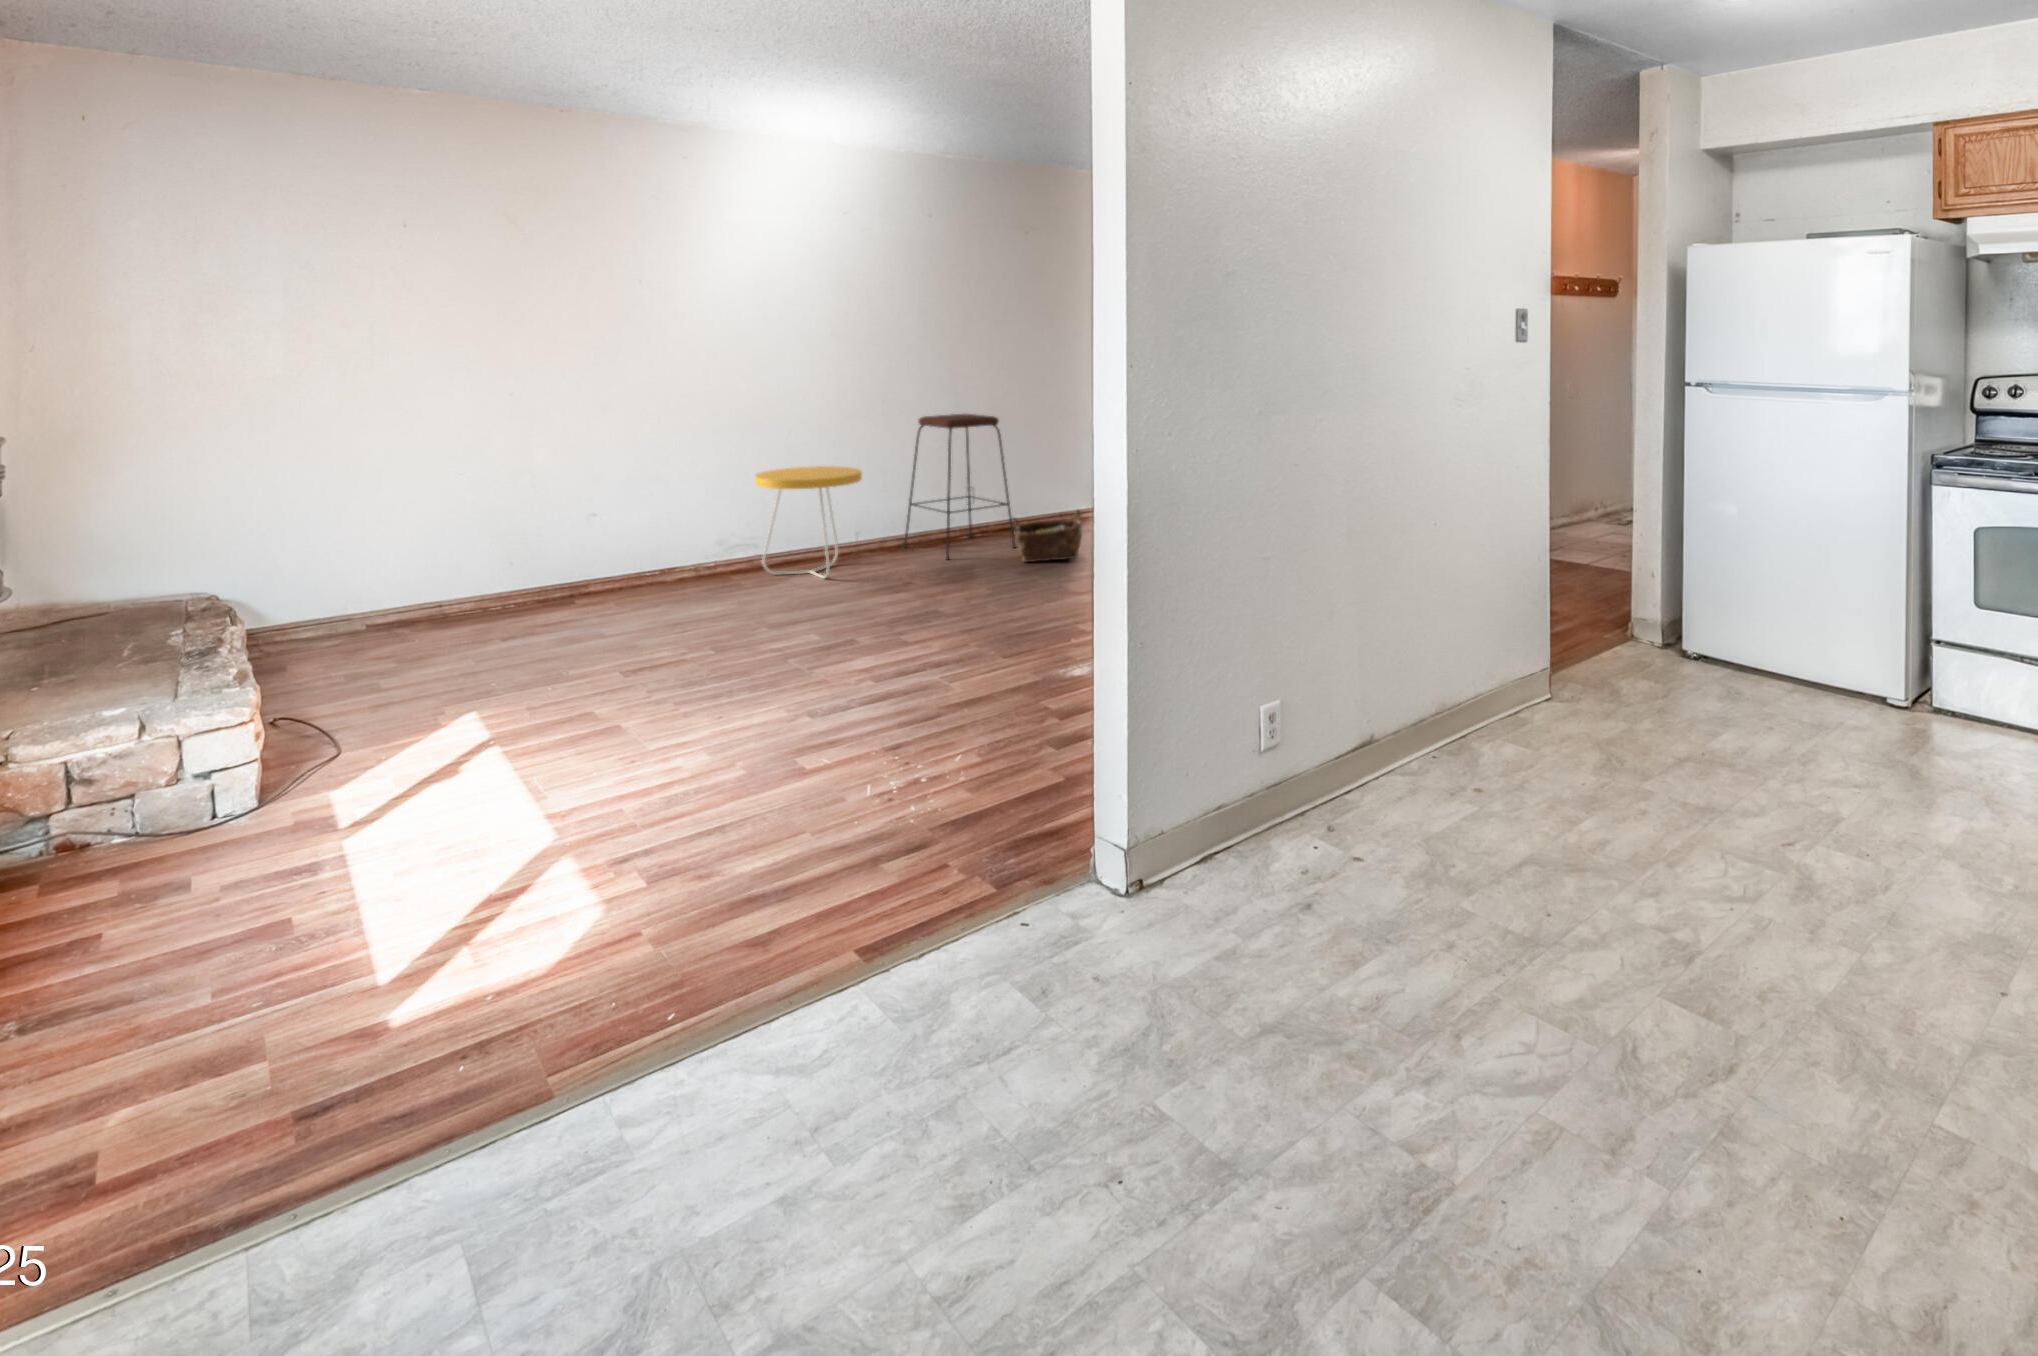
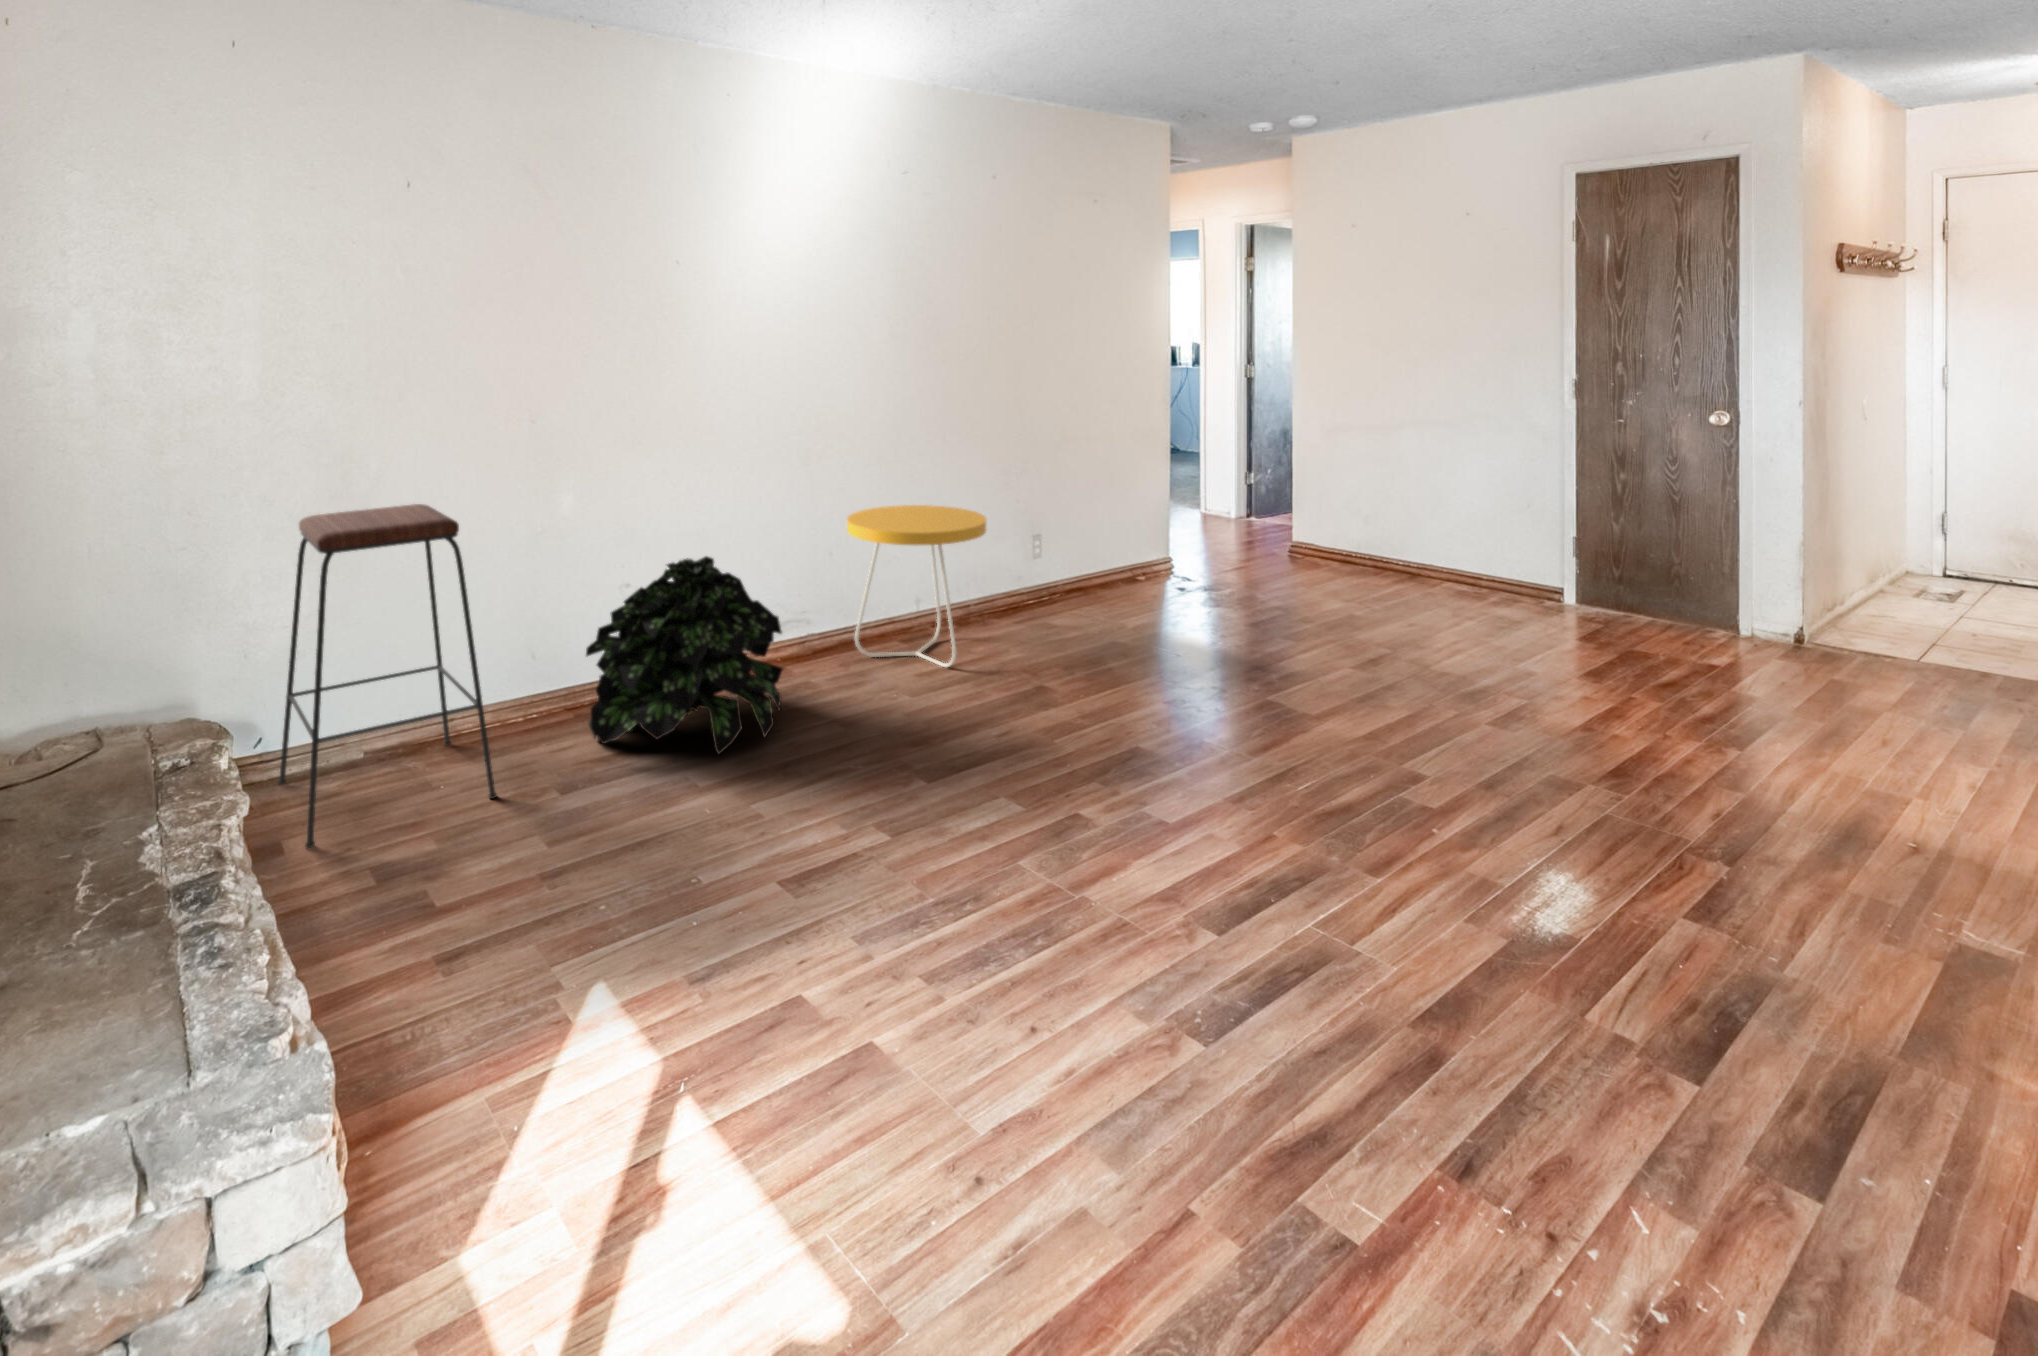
bar stool: present [904,414,1016,559] -> present [278,504,497,848]
potted plant: none [521,493,683,623] -> present [586,556,783,754]
woven basket: present [1012,510,1083,562] -> none [1173,570,1275,645]

